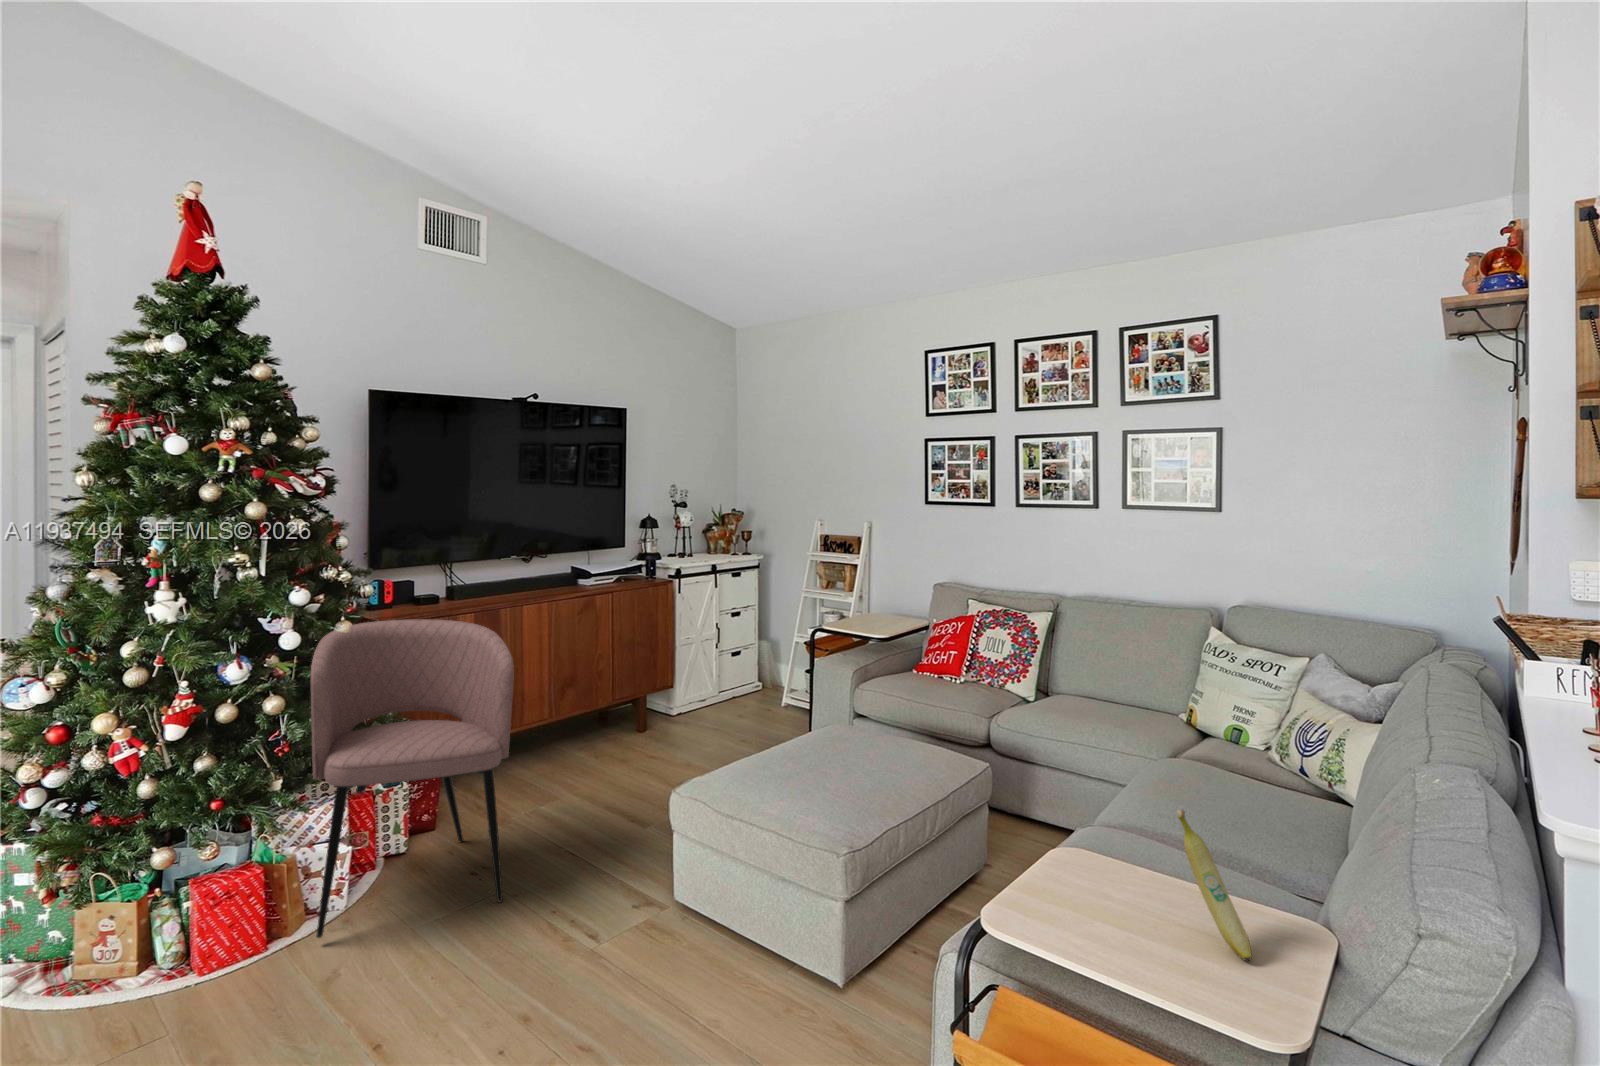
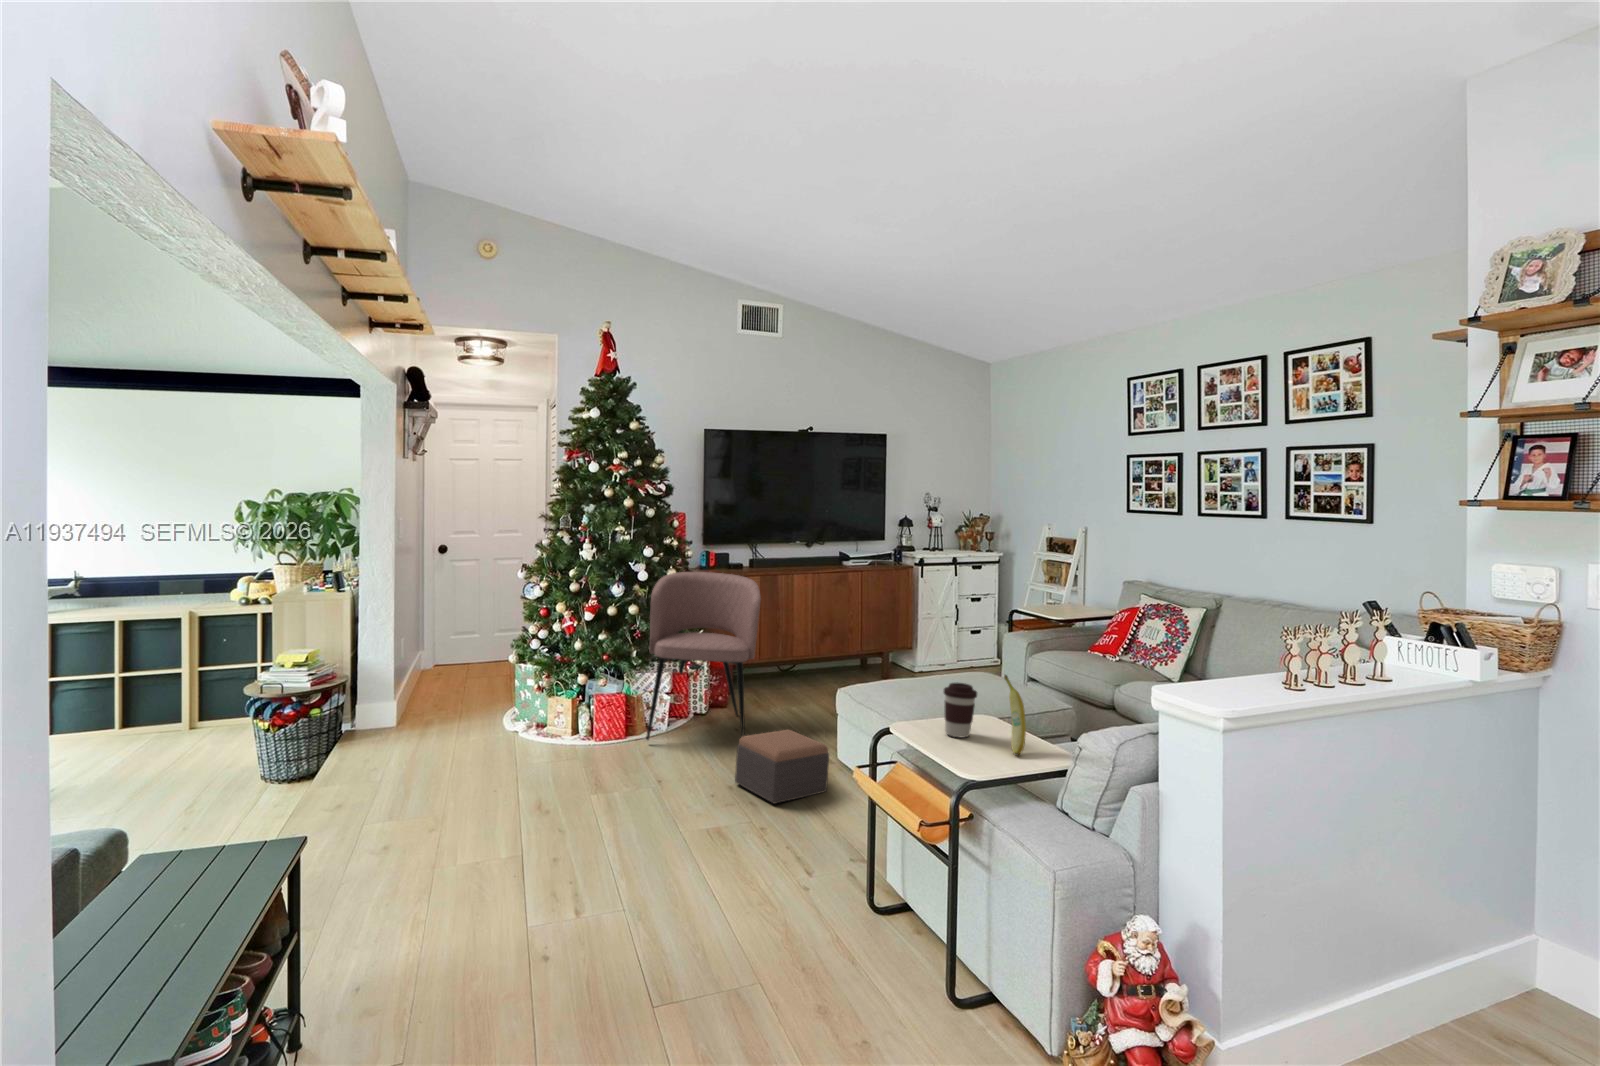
coffee cup: none [1063,826,1124,930] -> present [944,683,977,738]
footstool: none [529,877,689,1031] -> present [735,730,829,804]

